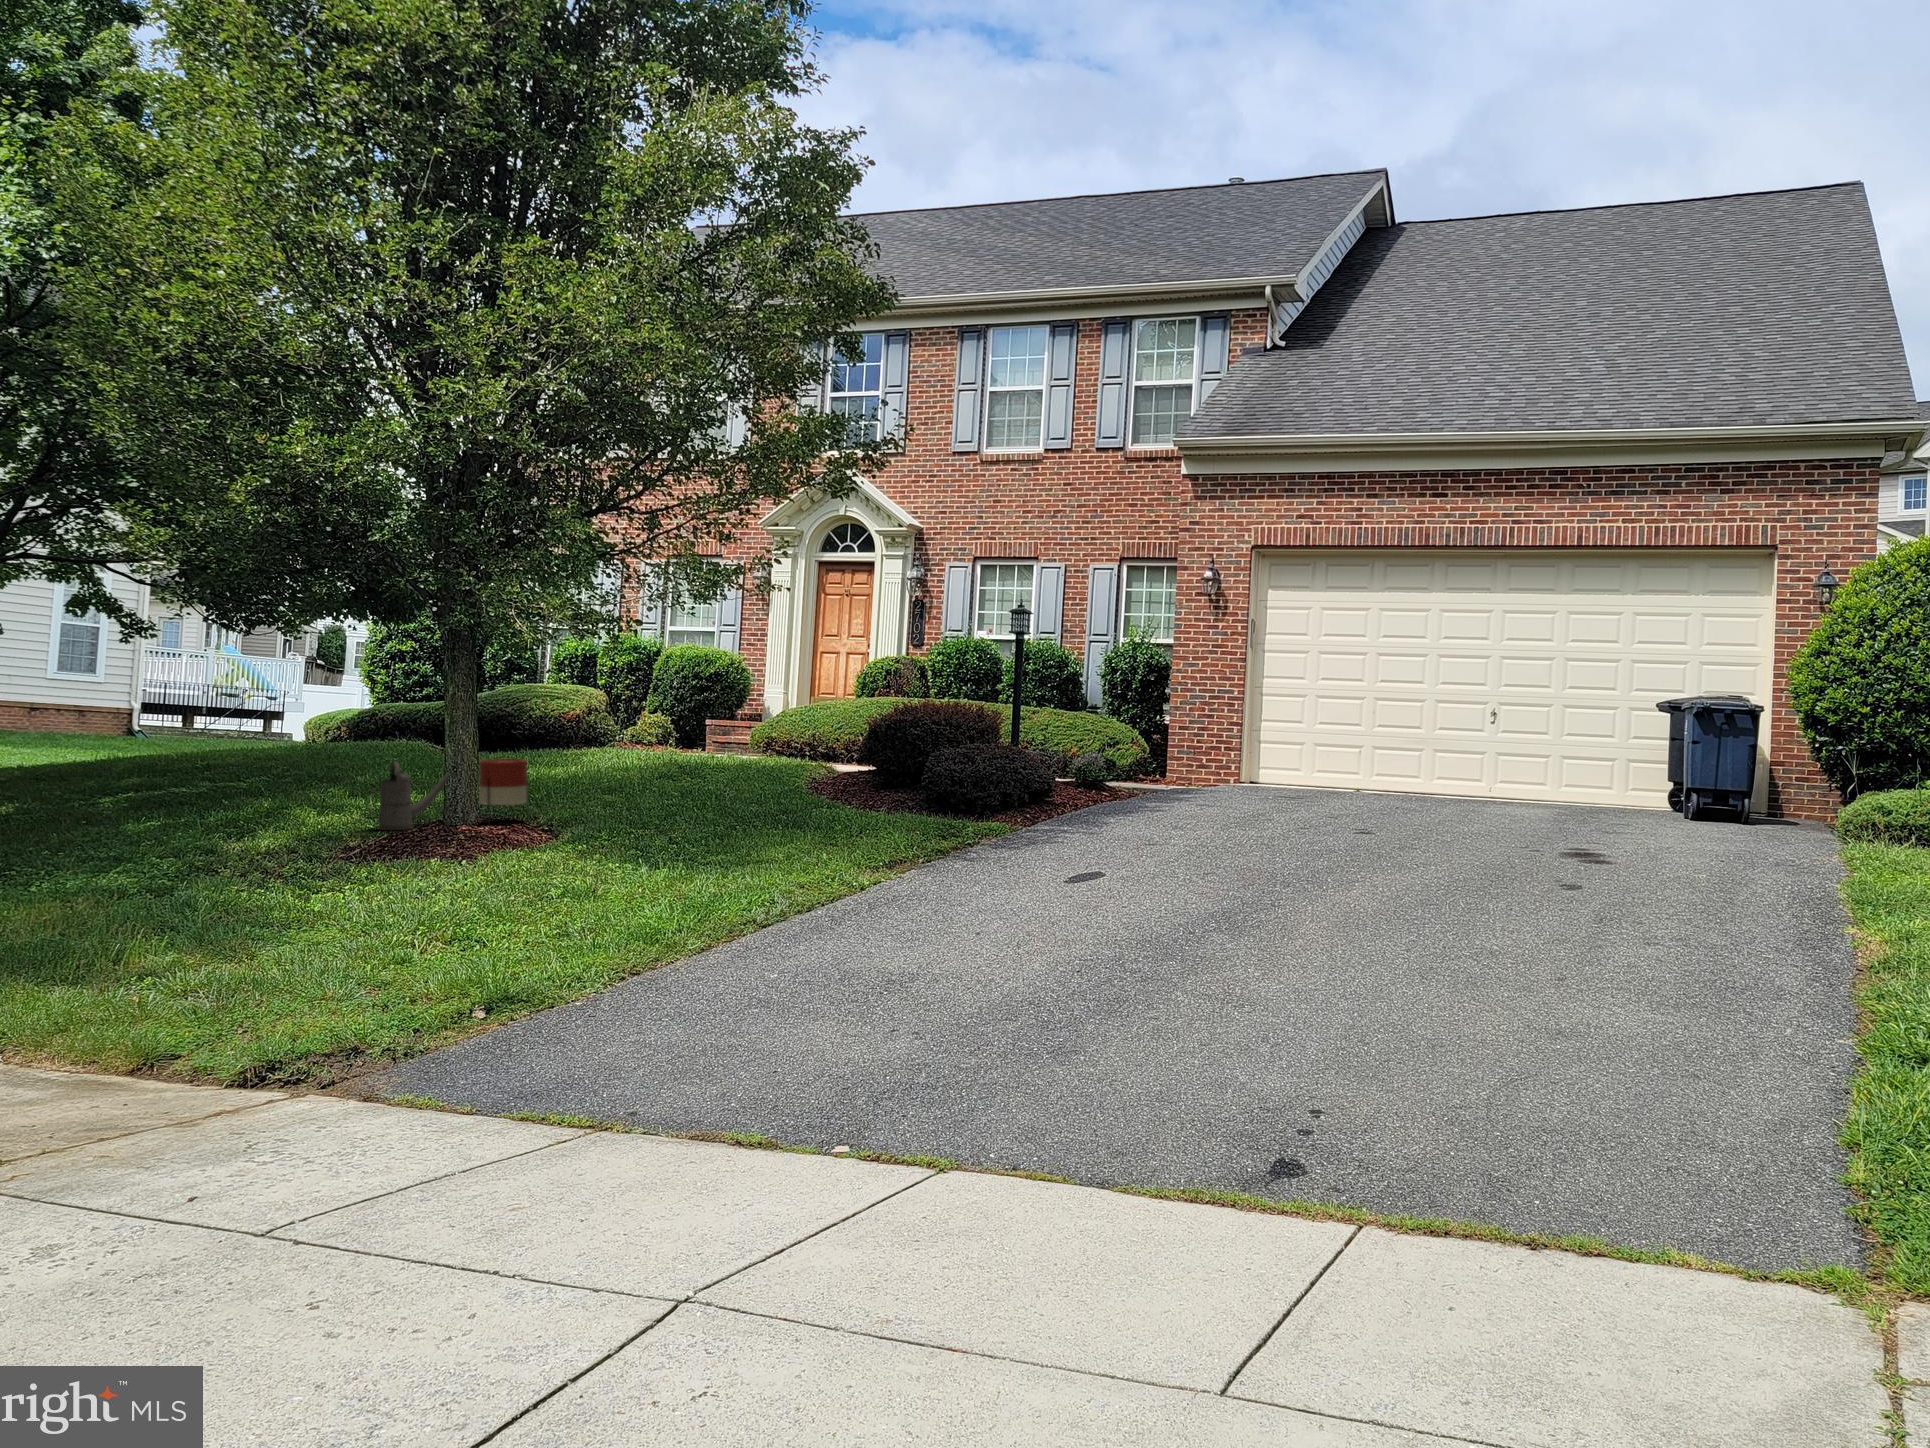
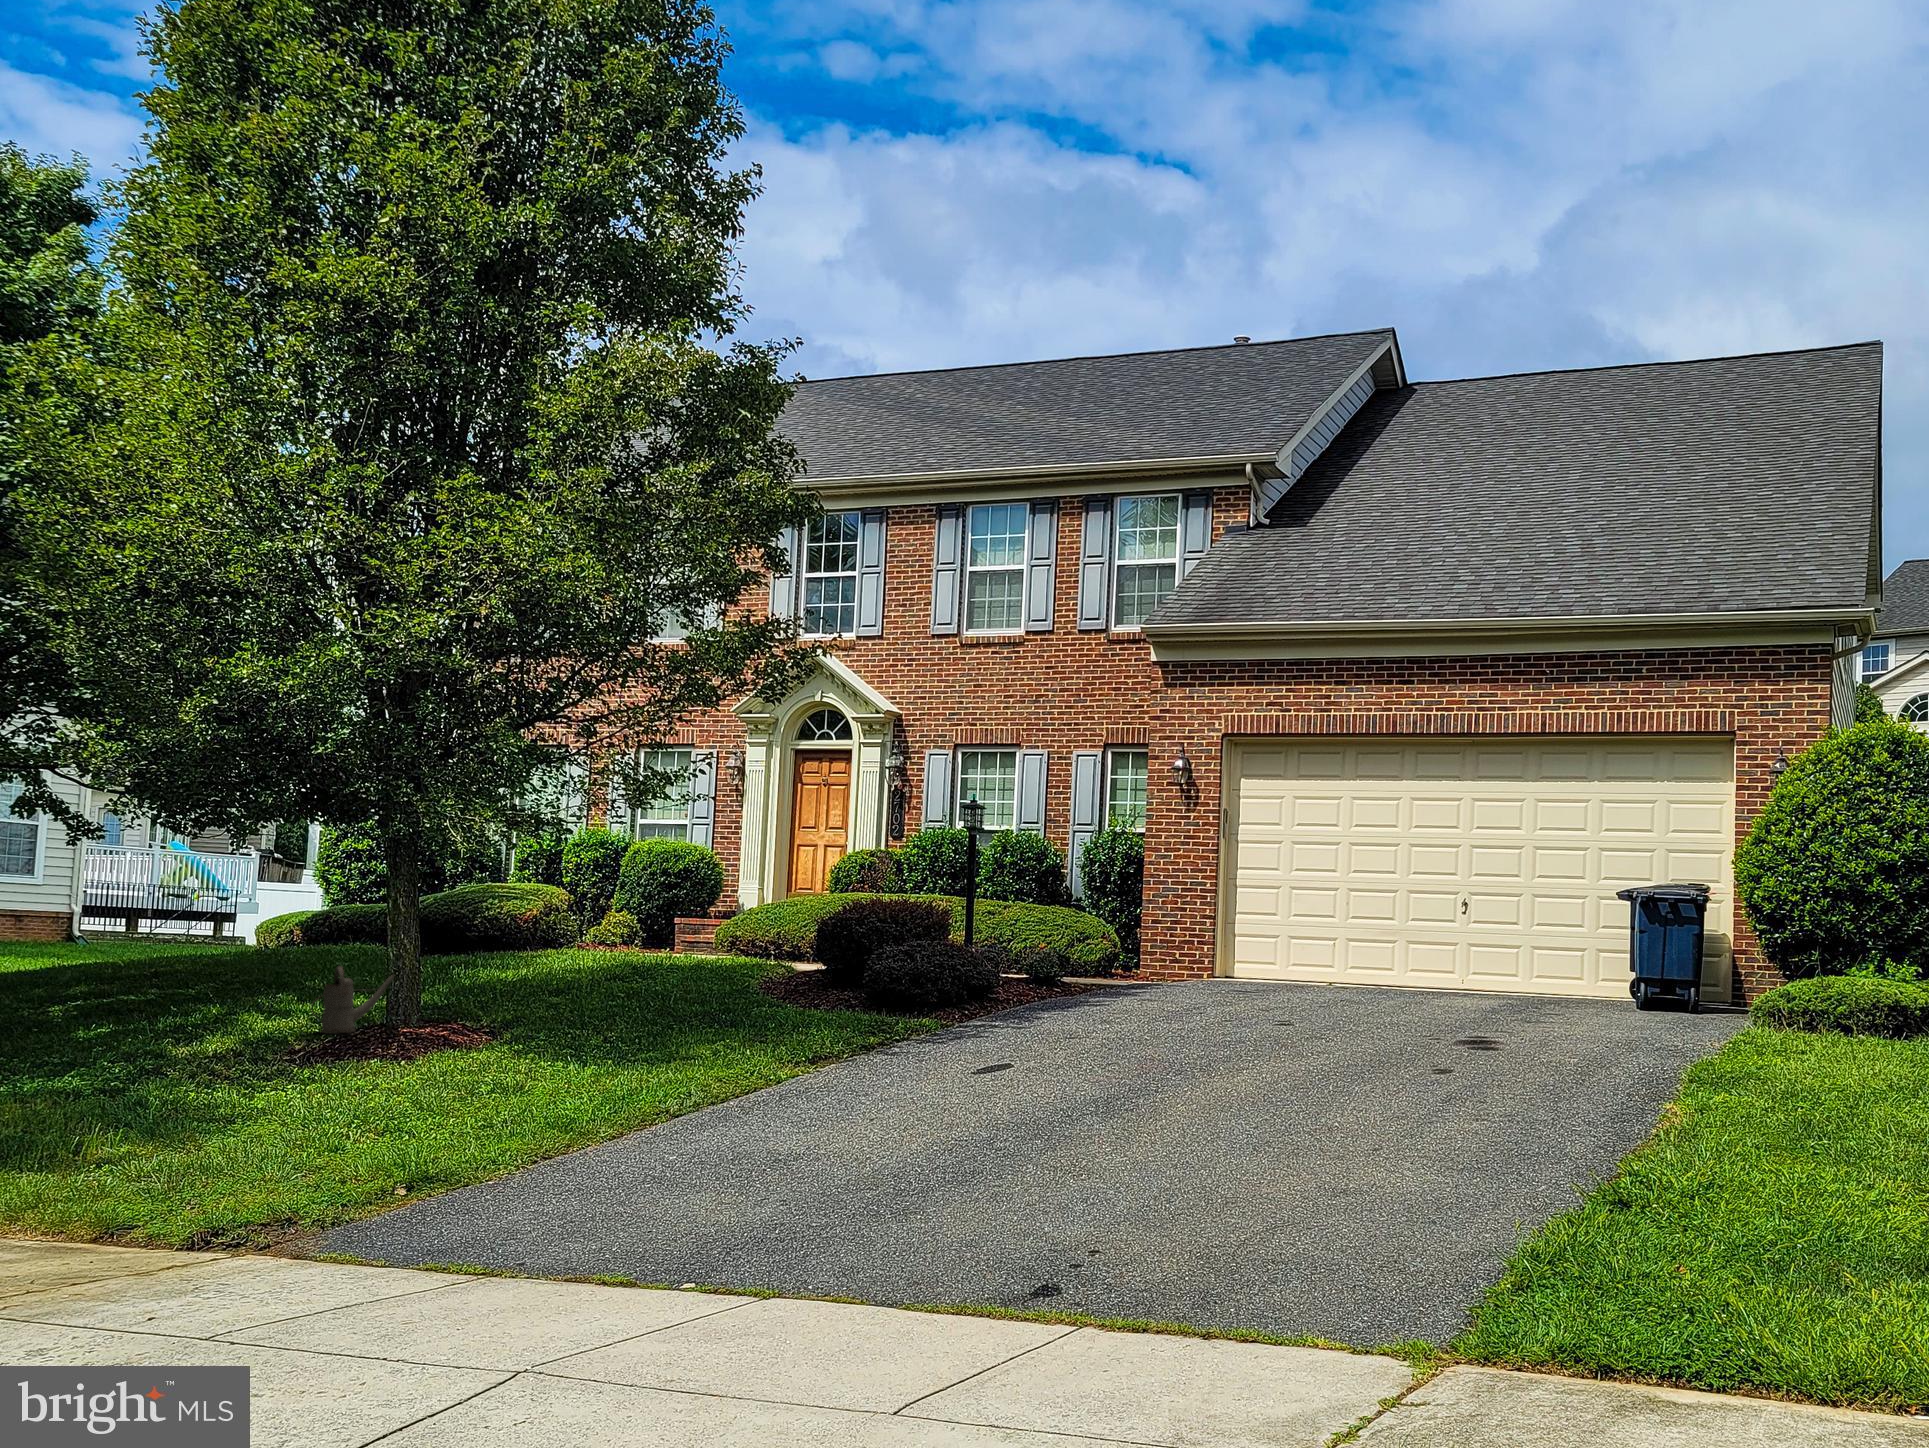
planter: present [479,759,529,807] -> none [420,962,468,1027]

